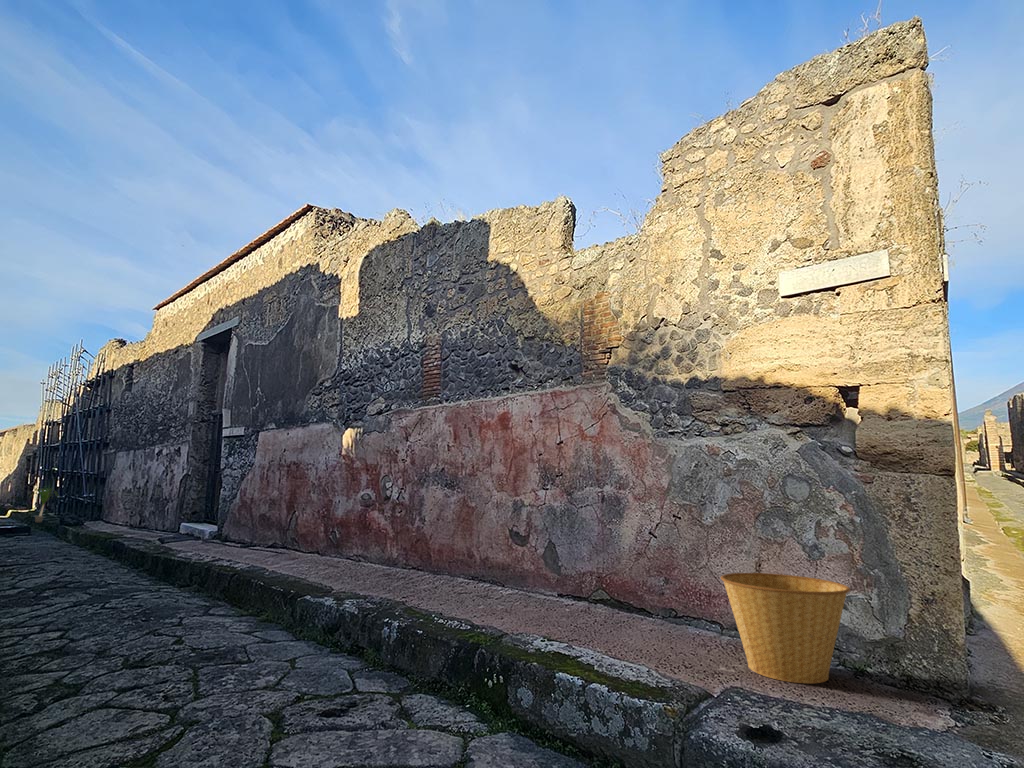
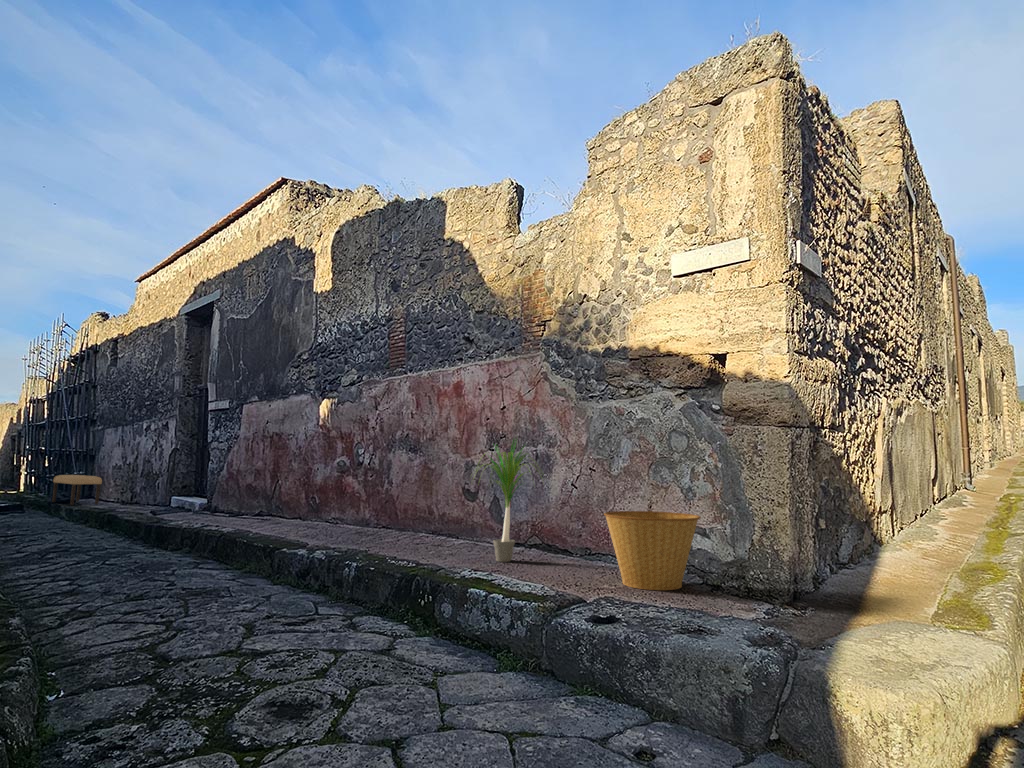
potted plant: present [35,489,52,522] -> present [476,444,530,562]
bench: none [58,499,110,530] -> present [52,475,102,505]

